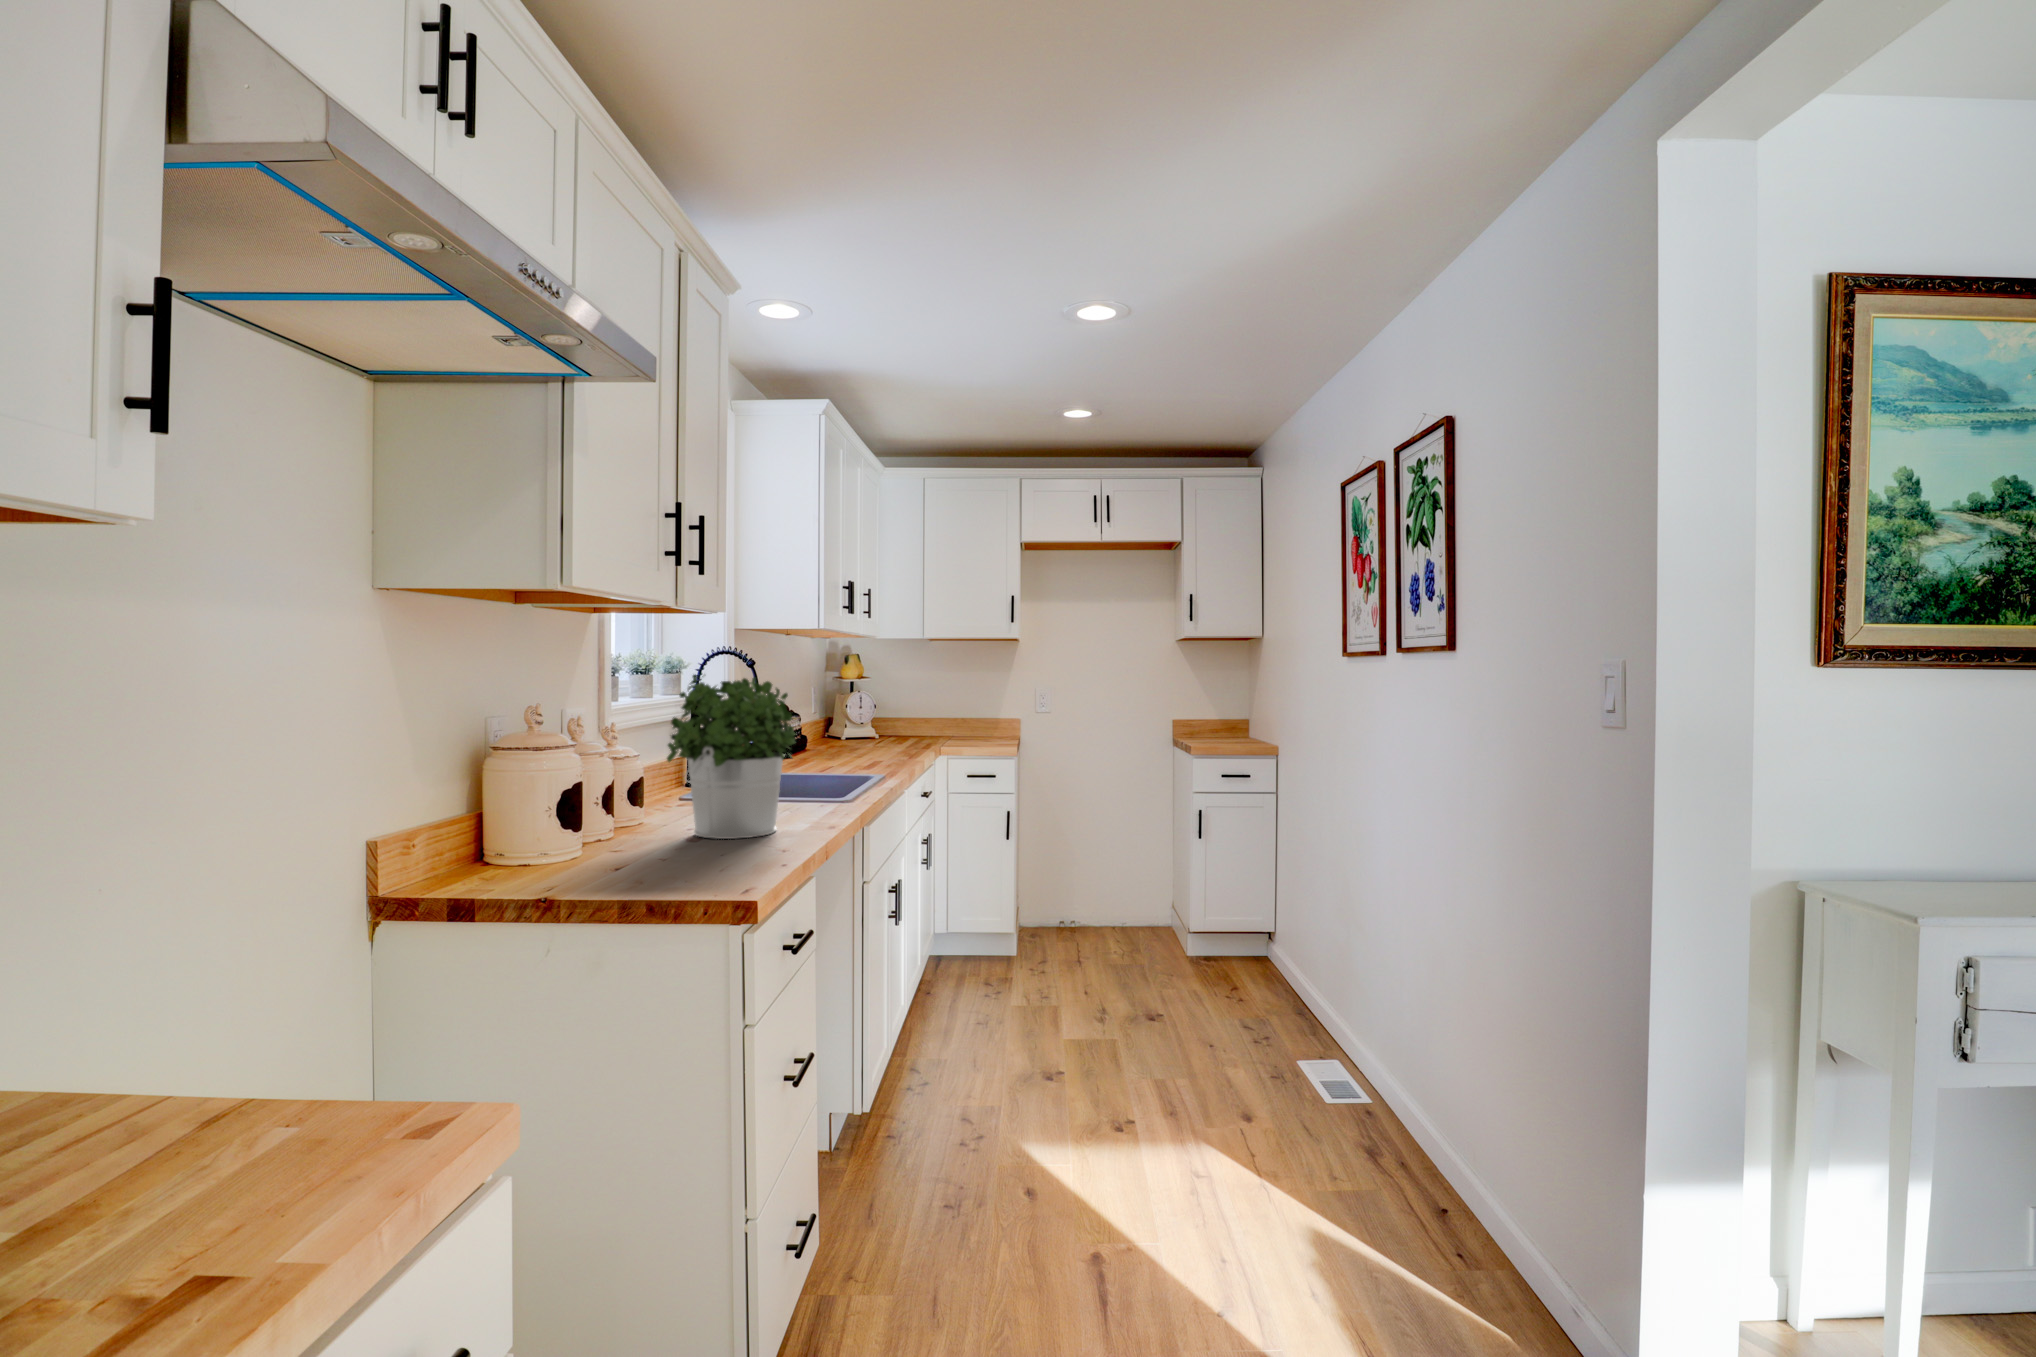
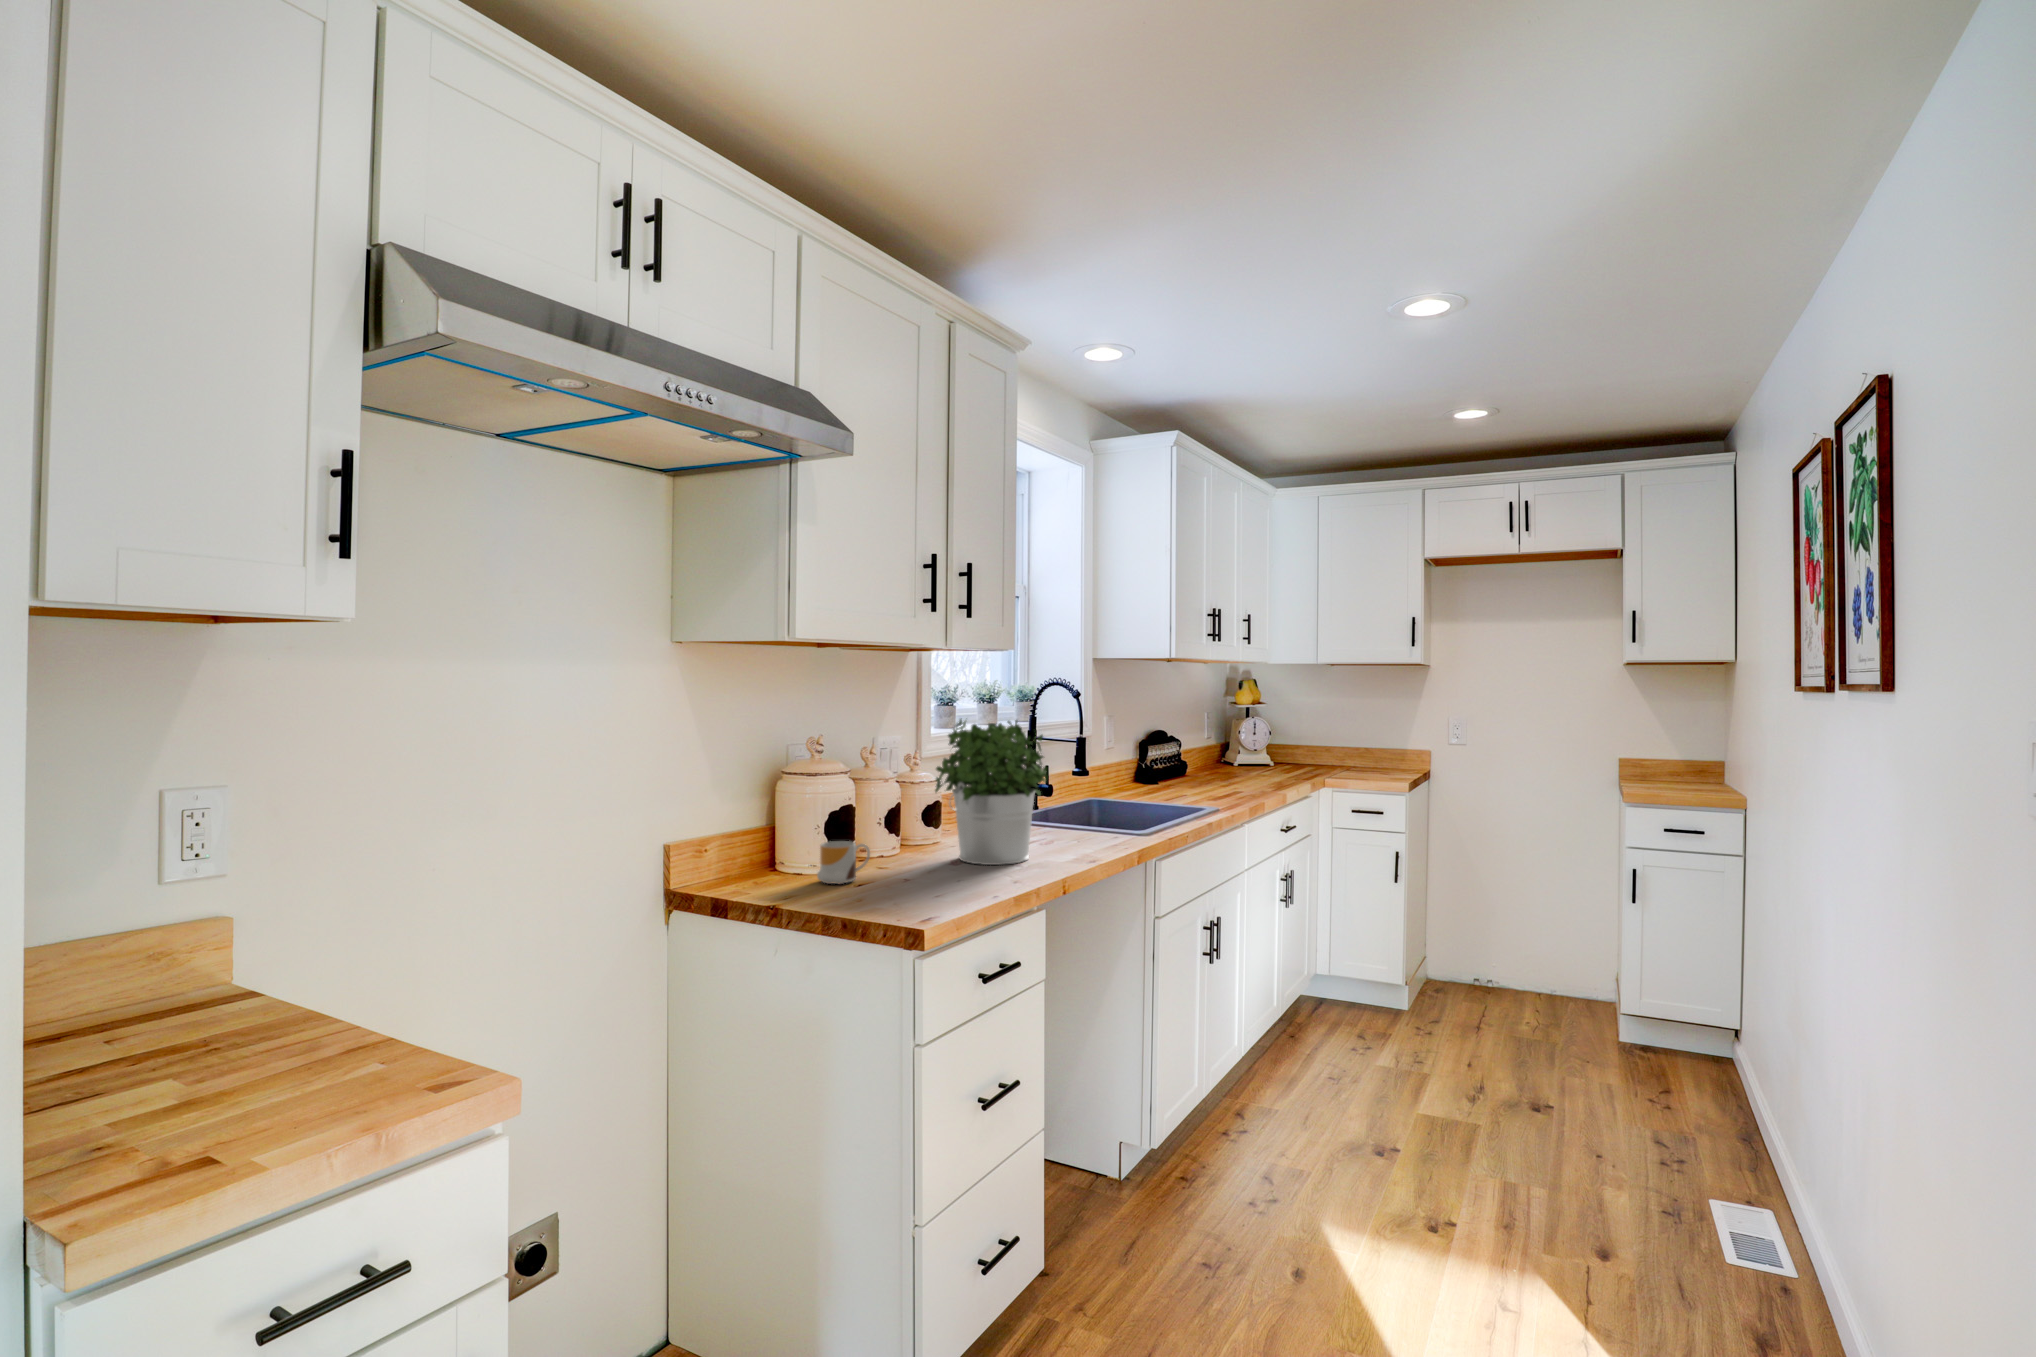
mug: none [551,821,616,873] -> present [817,841,870,884]

